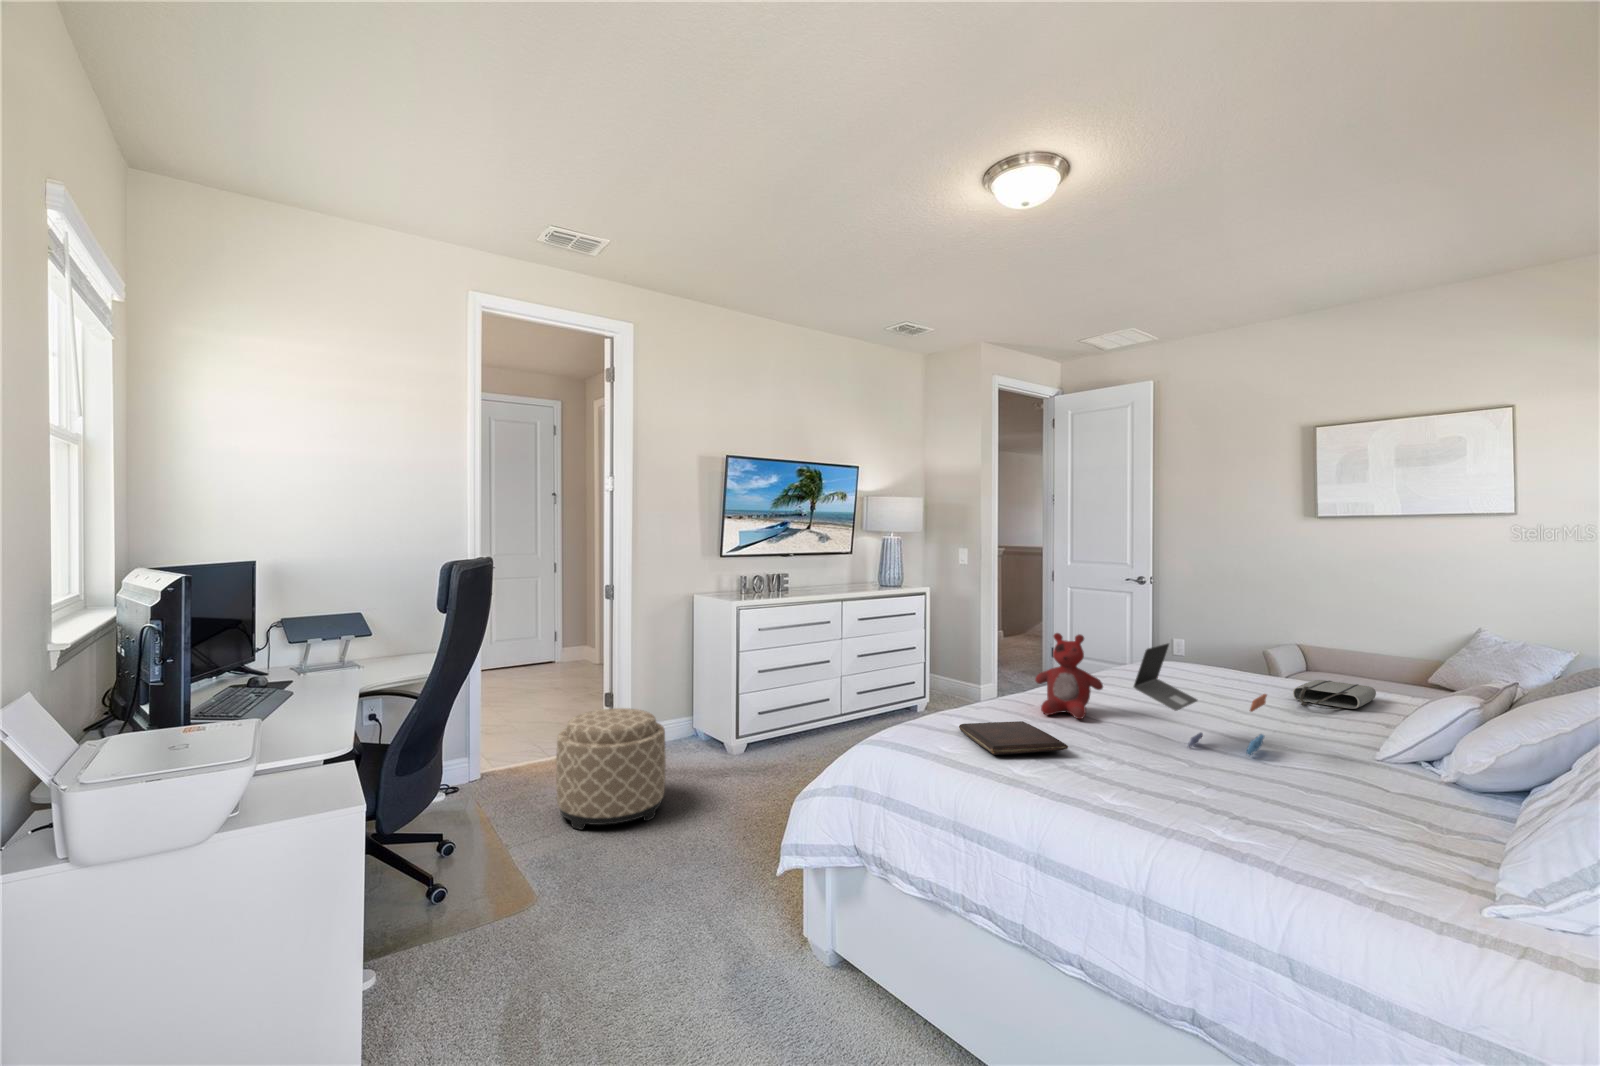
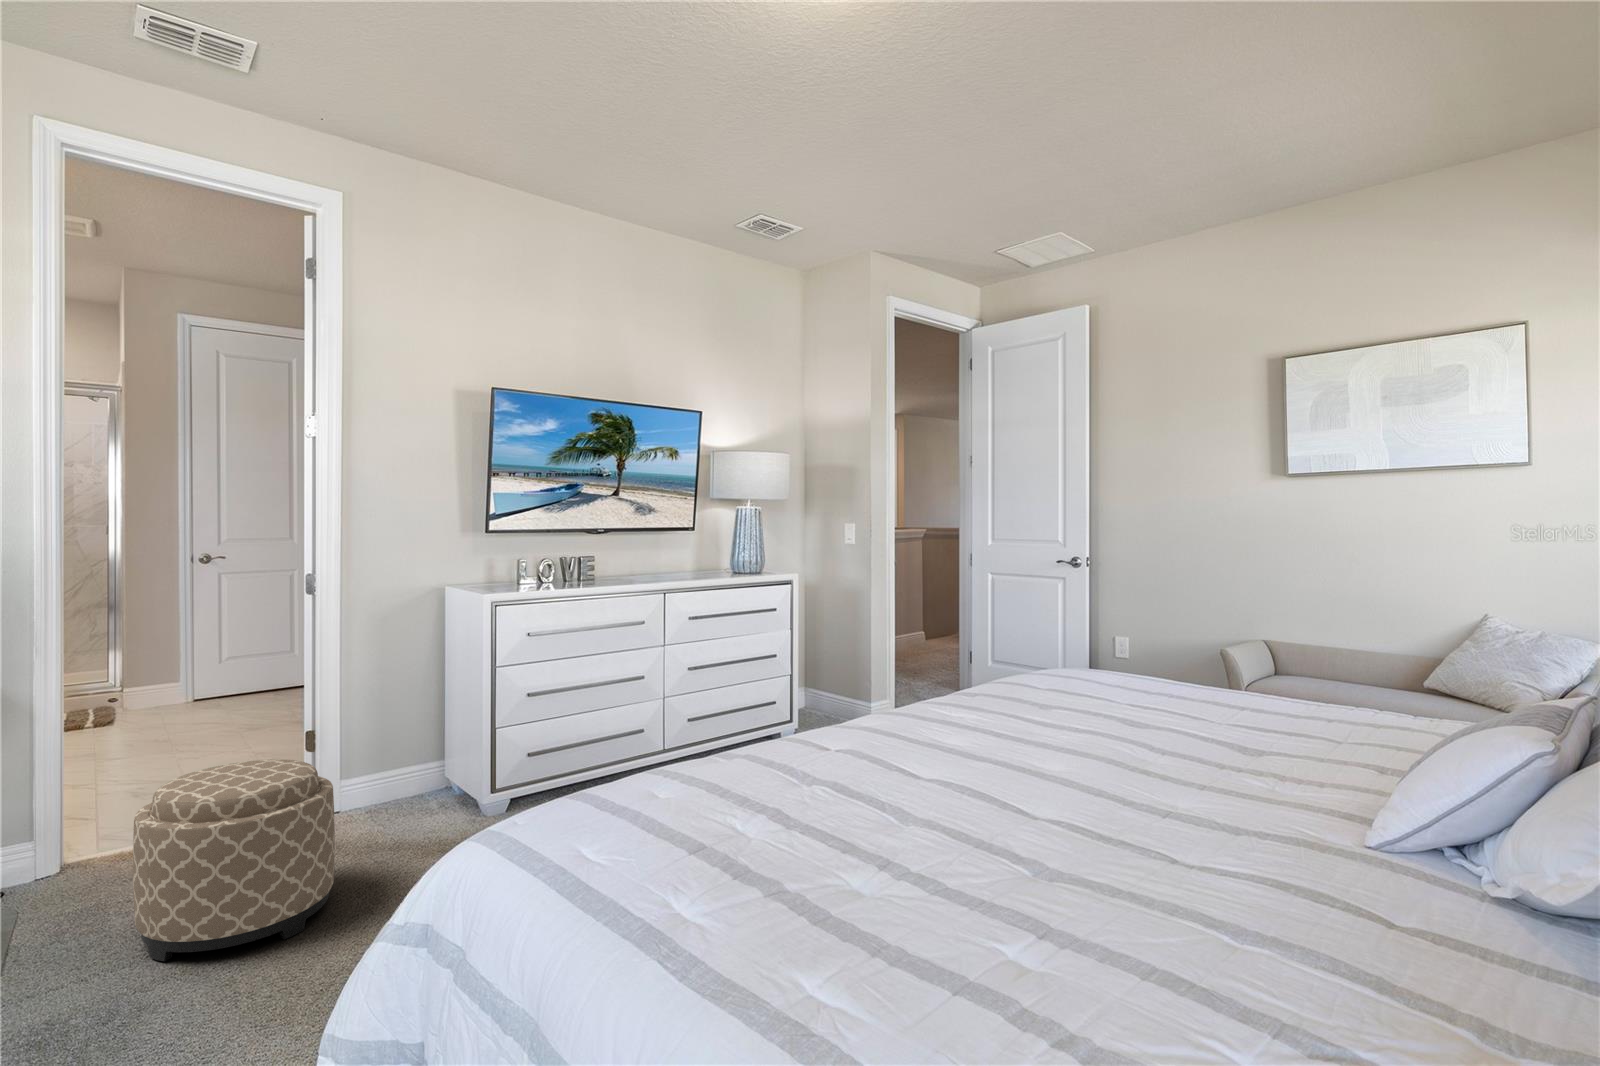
stuffed bear: present [1035,633,1103,719] -> none [832,630,937,777]
laptop: present [1134,644,1267,755] -> none [961,644,1187,846]
tote bag: present [1293,680,1376,709] -> none [1244,695,1364,742]
book: present [959,721,1068,755] -> none [664,787,823,866]

